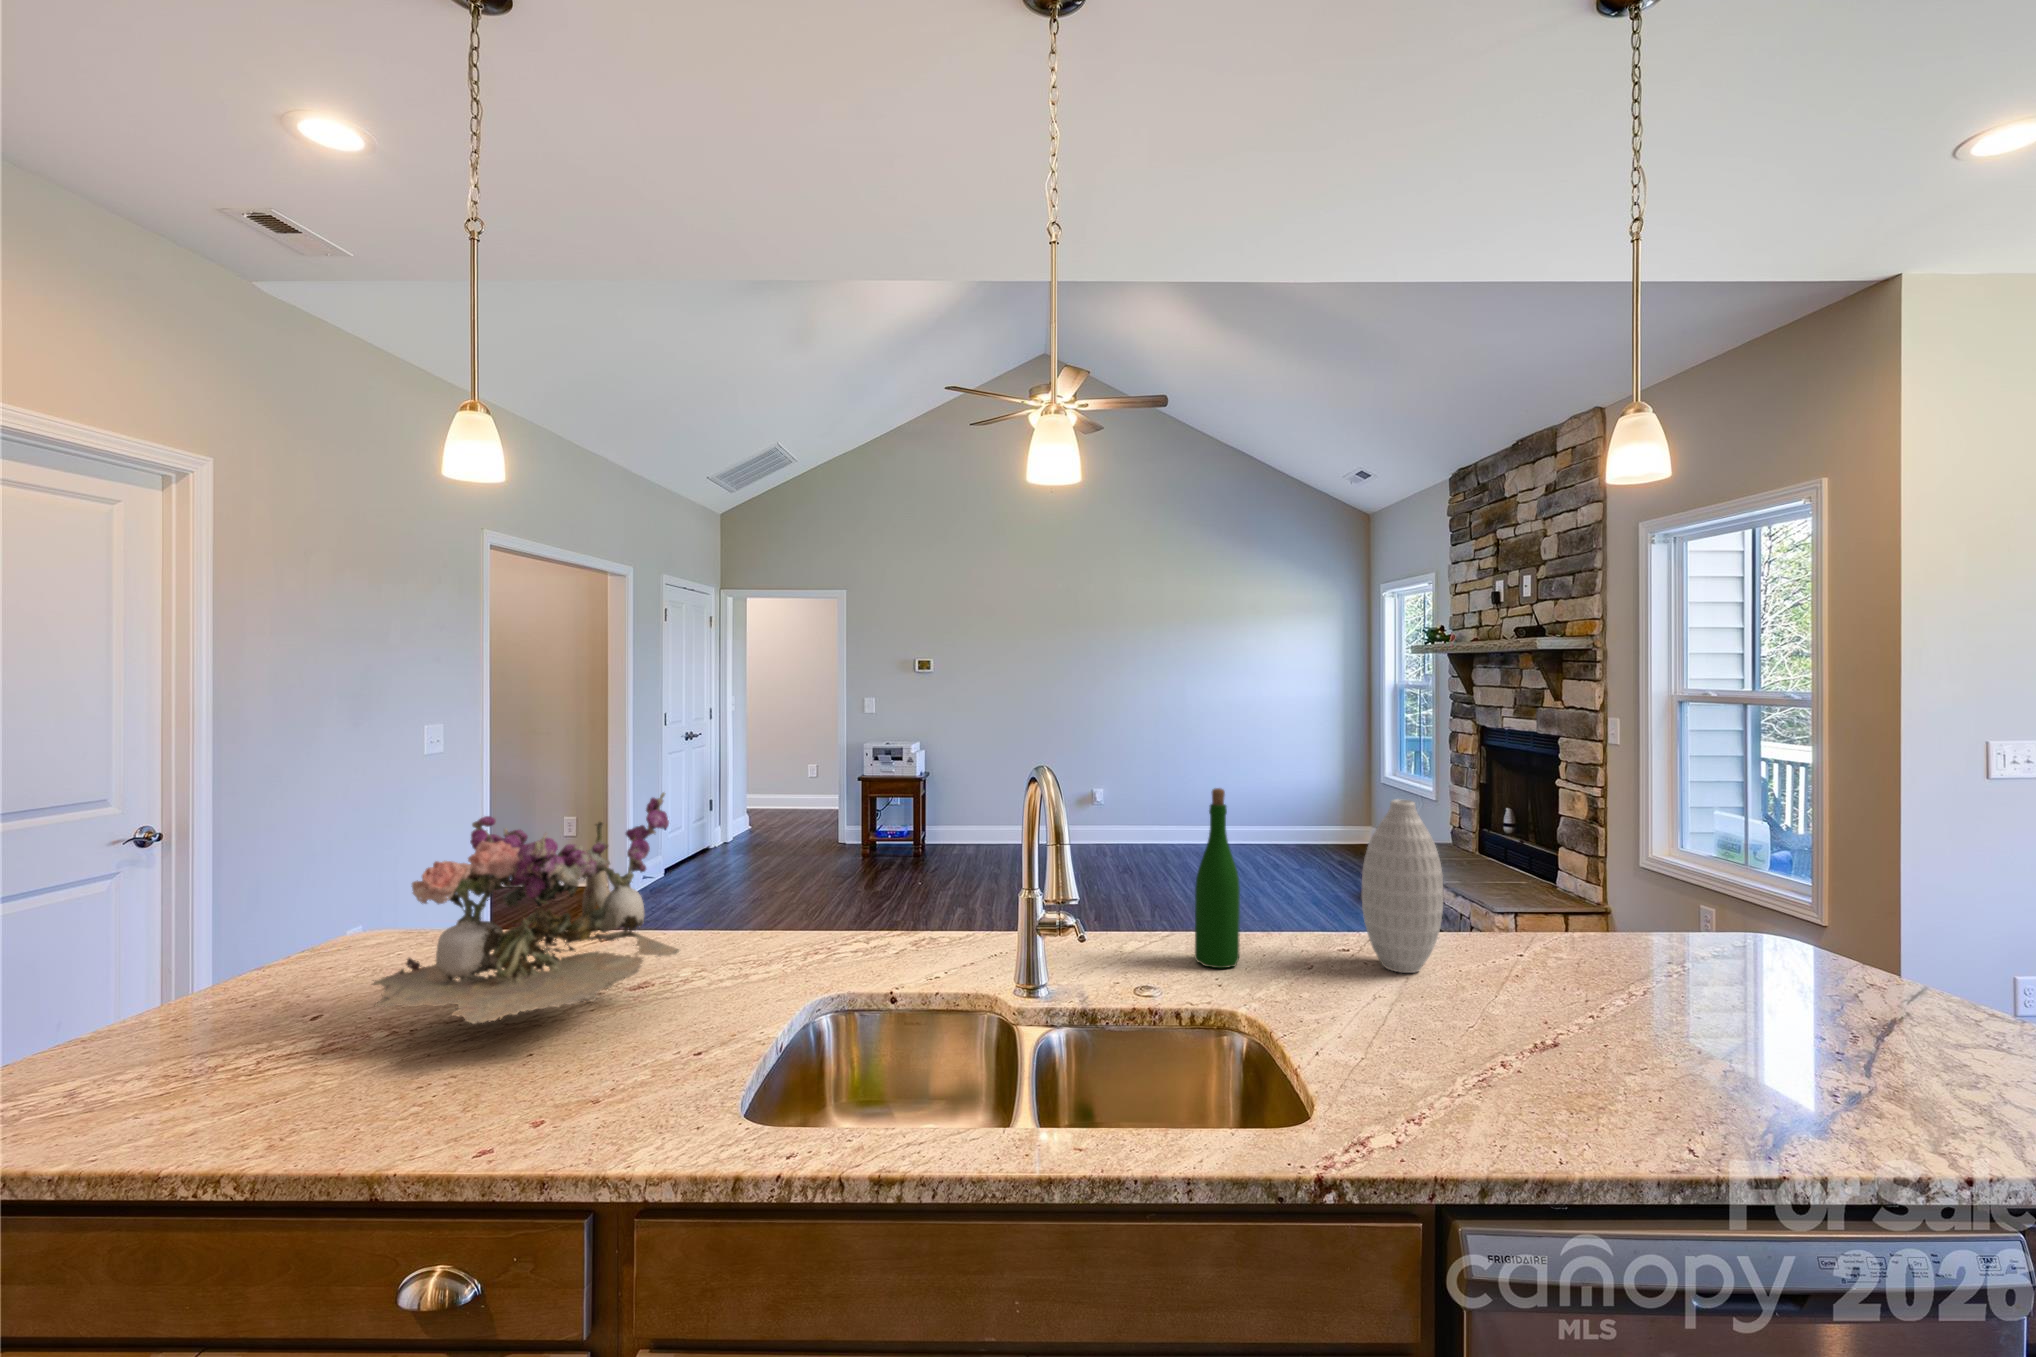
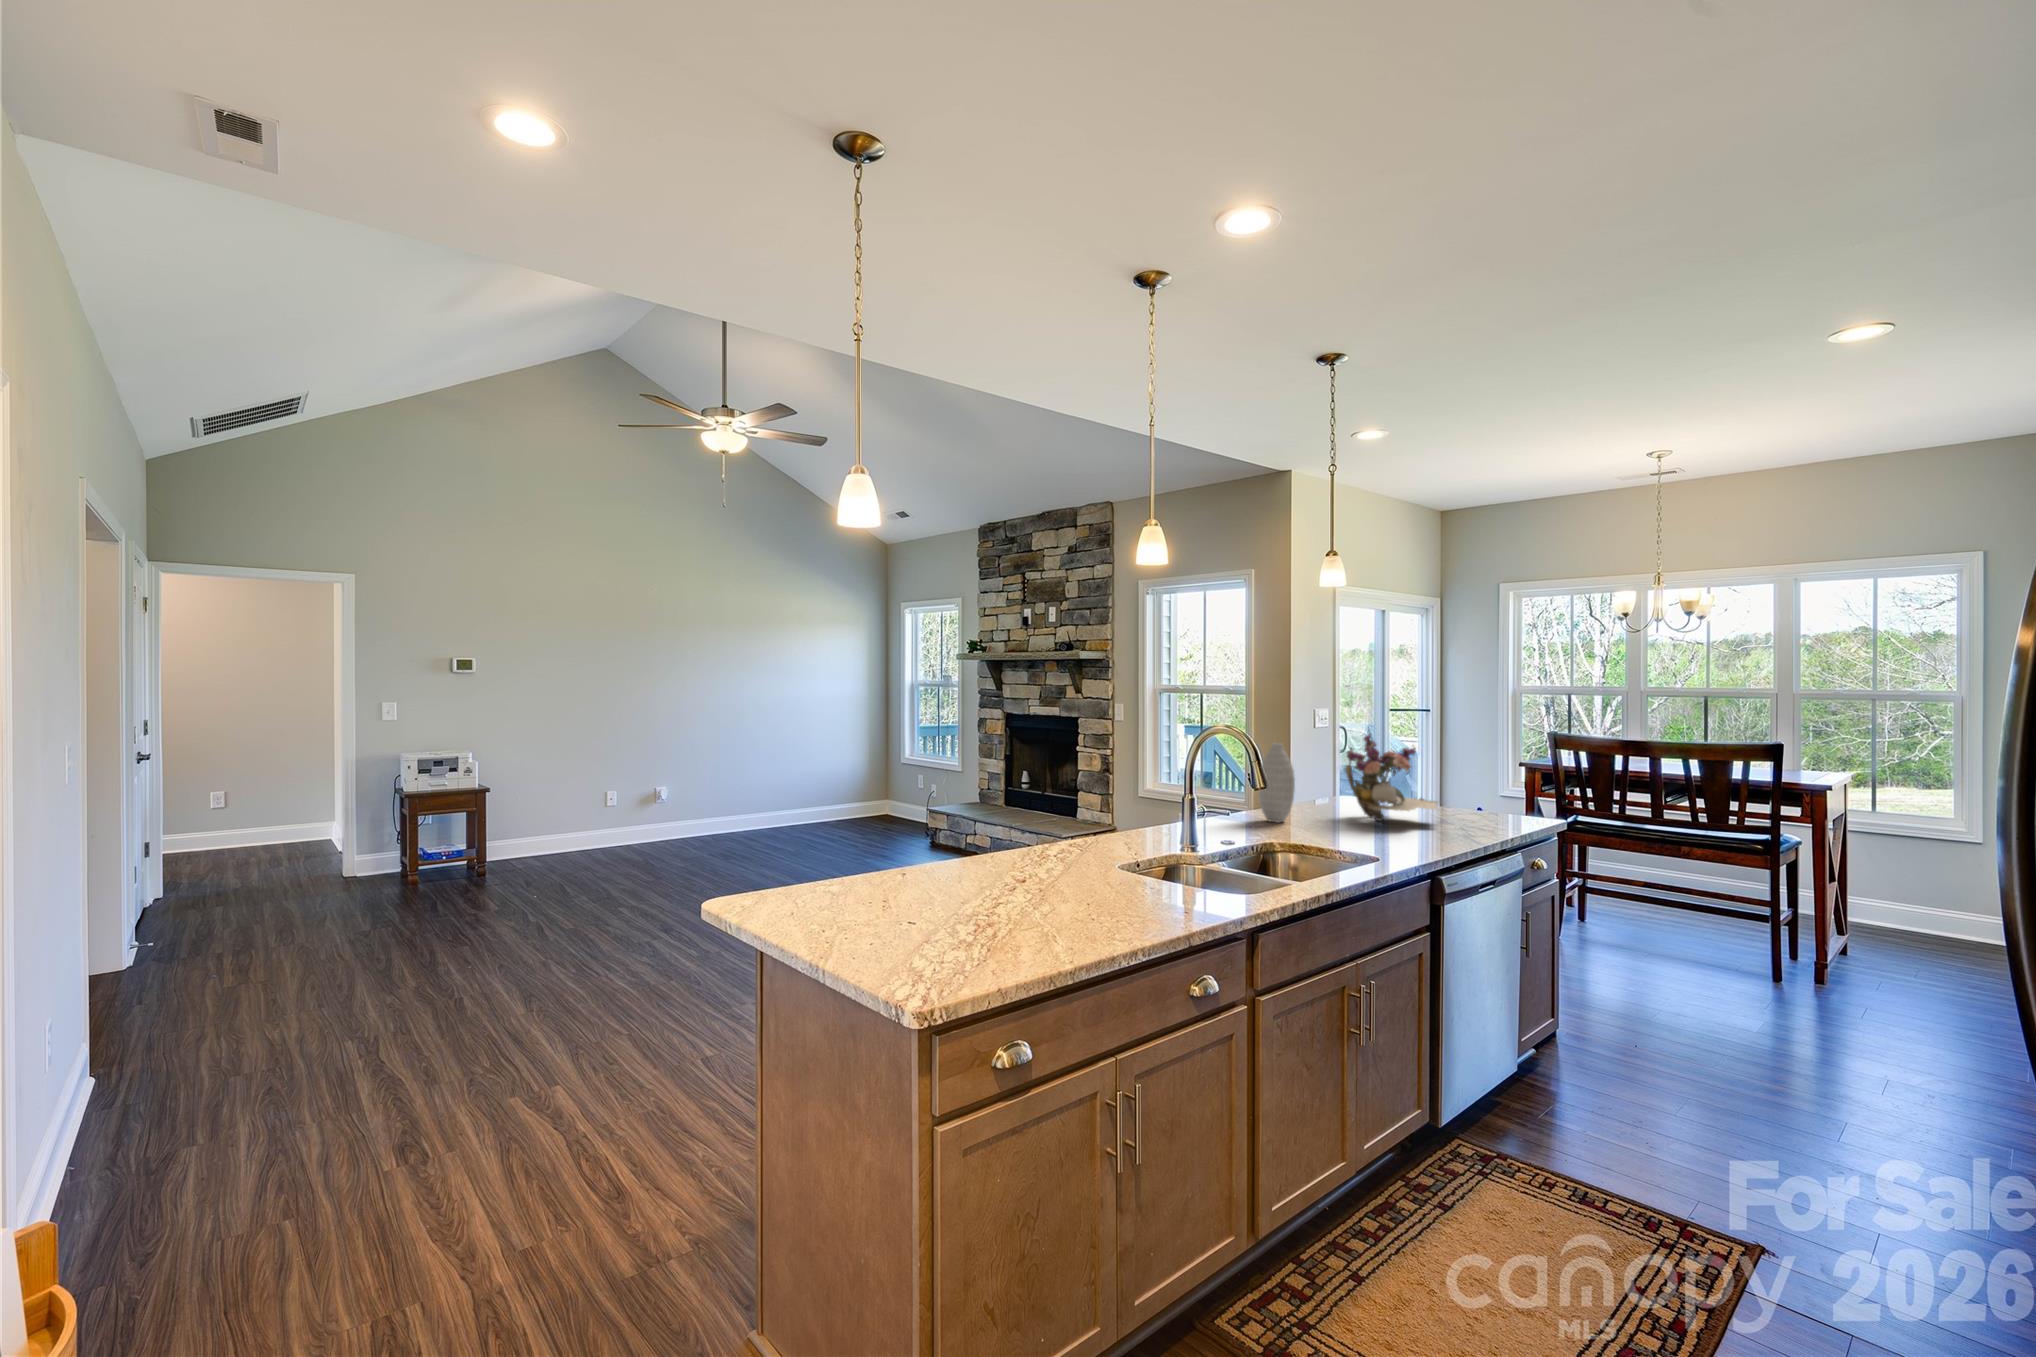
wine bottle: present [1195,788,1240,968] -> none [1210,742,1234,832]
flower arrangement: present [373,792,679,1024] -> present [1345,733,1437,823]

